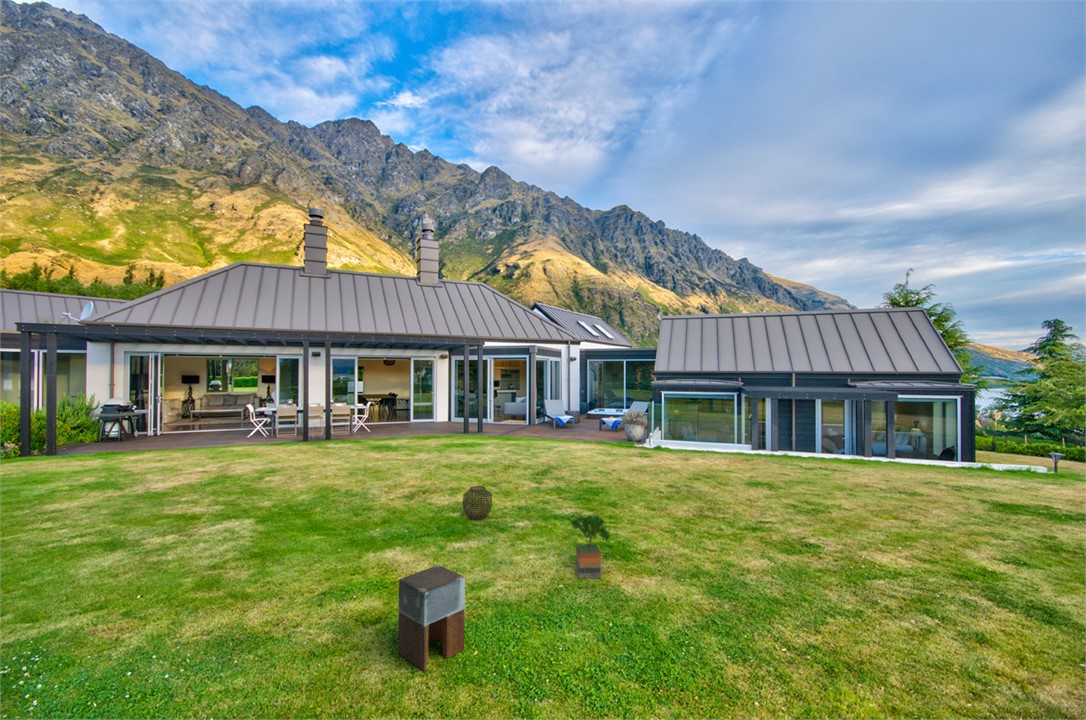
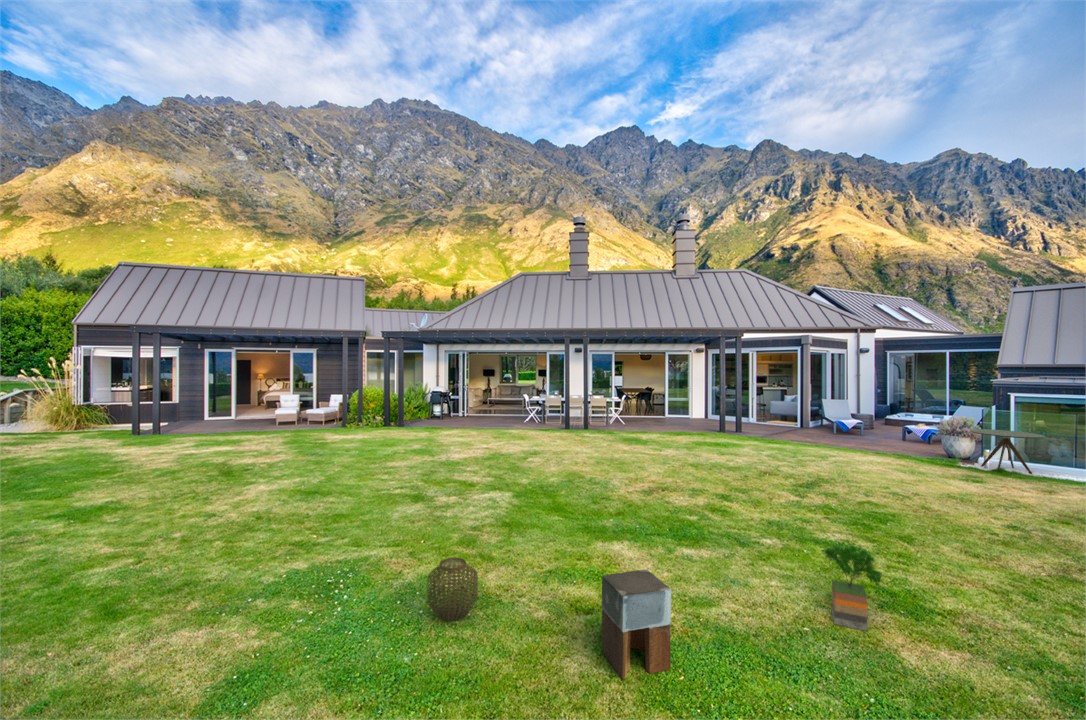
round table: present [92,412,142,442] -> present [970,429,1045,474]
woven basket: present [463,486,492,520] -> present [427,558,478,621]

